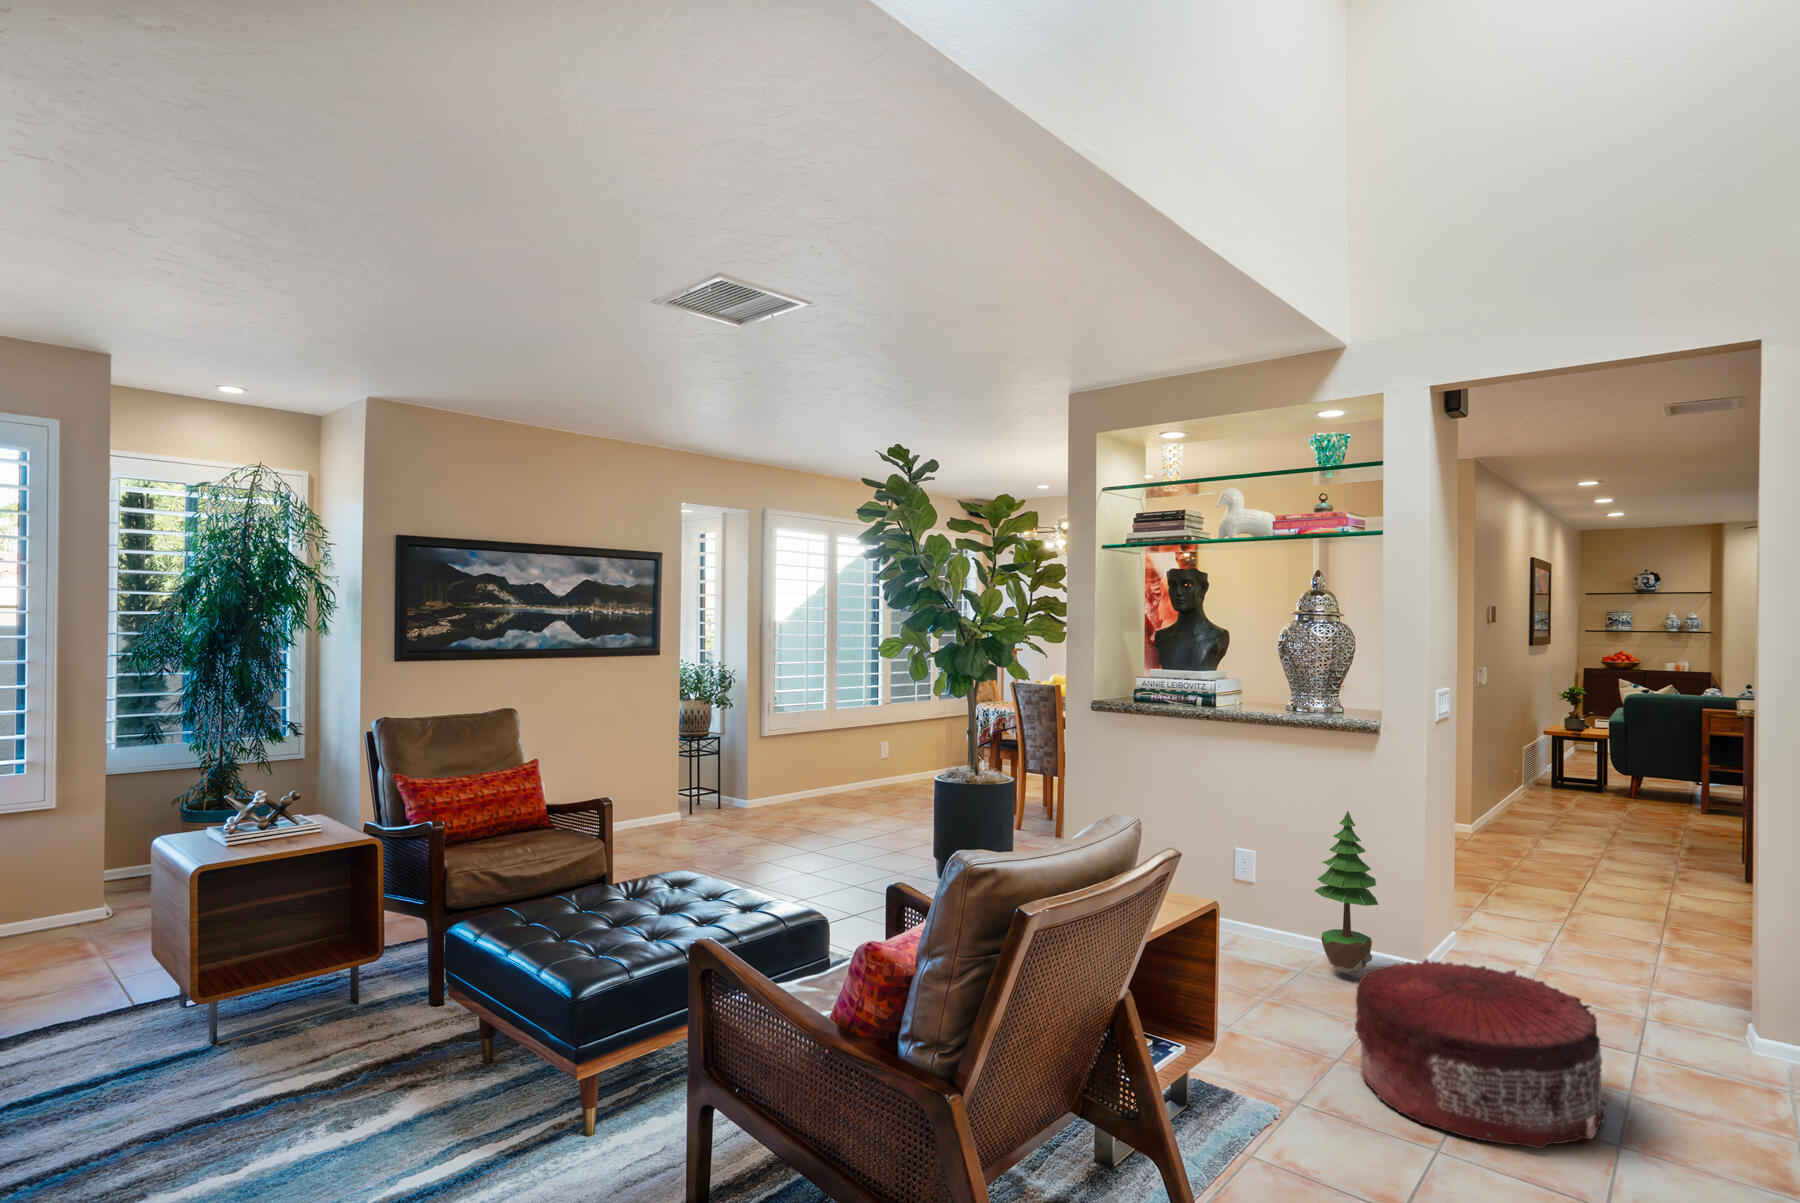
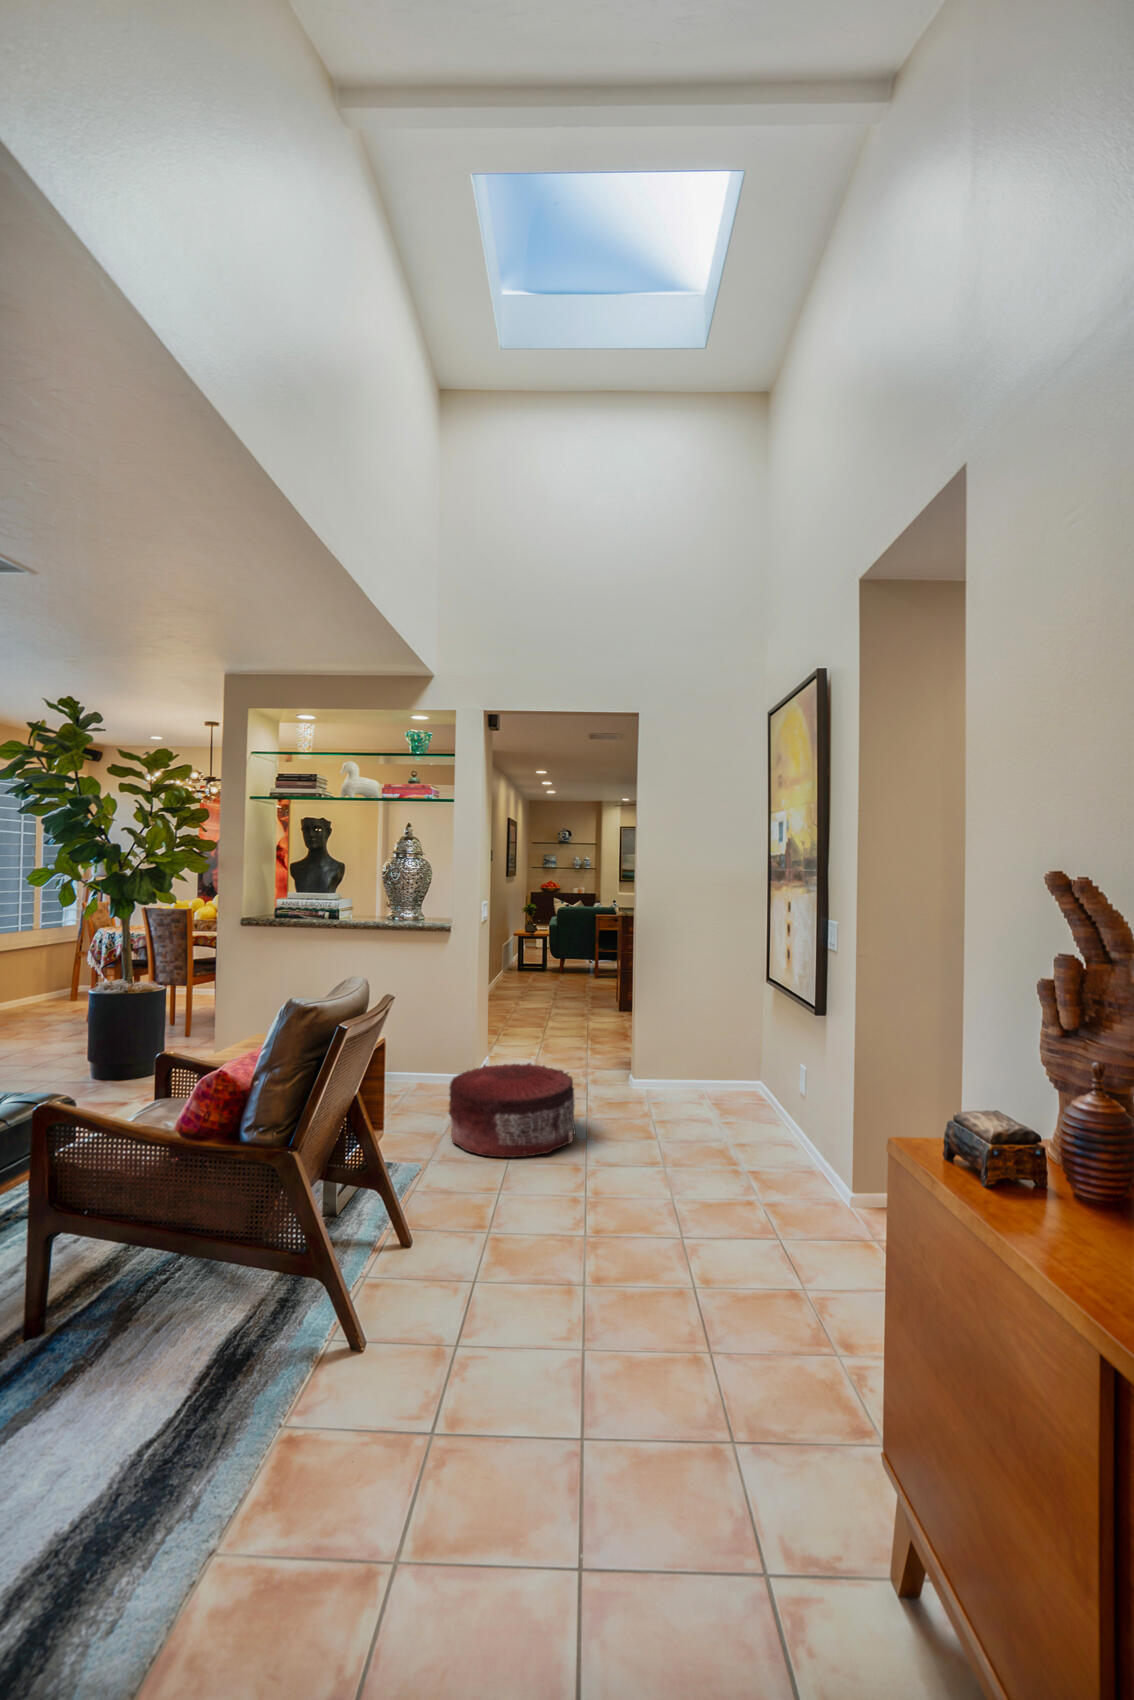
potted tree: present [1314,811,1379,977] -> none [409,982,449,1093]

